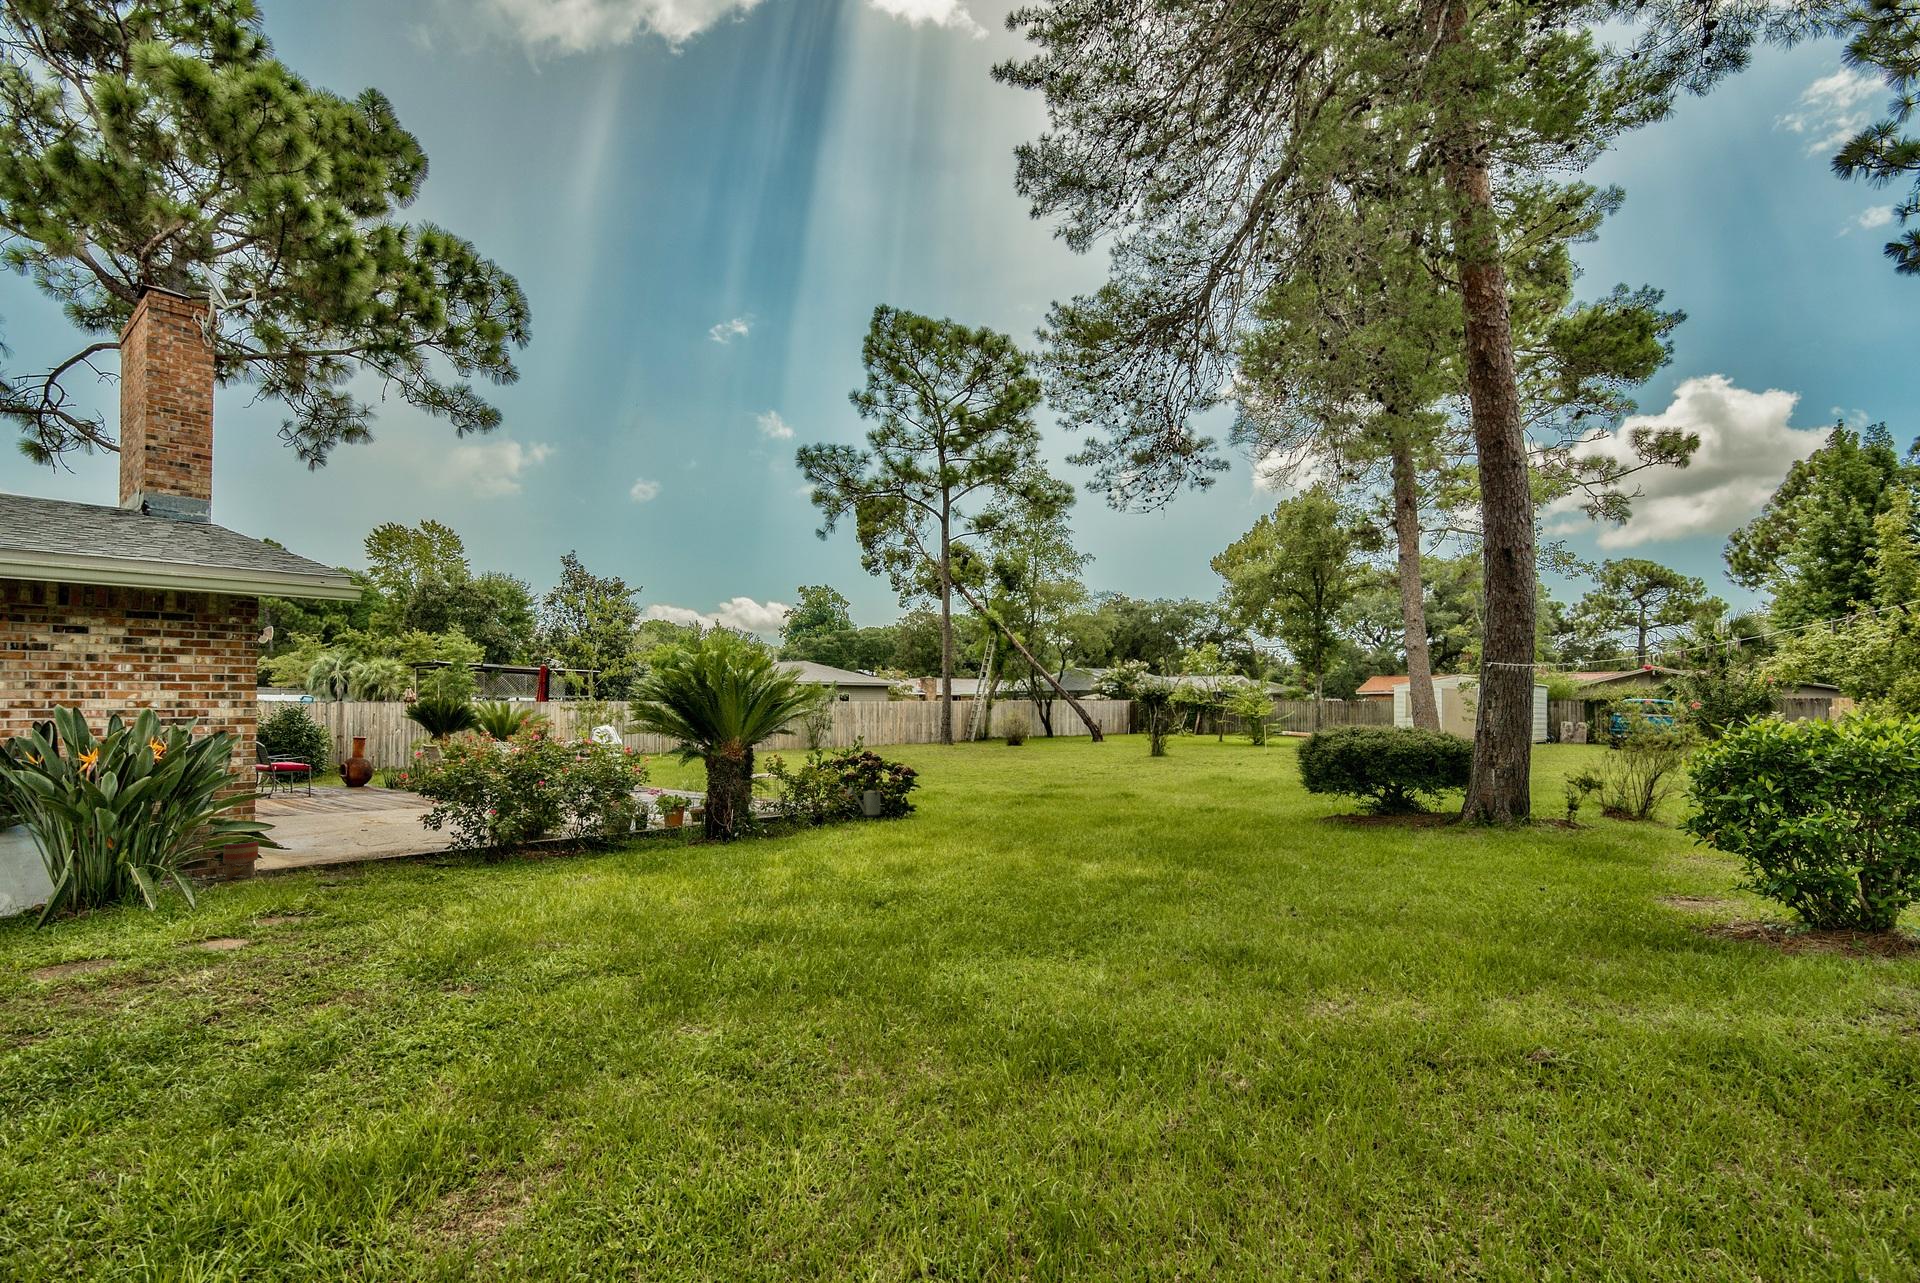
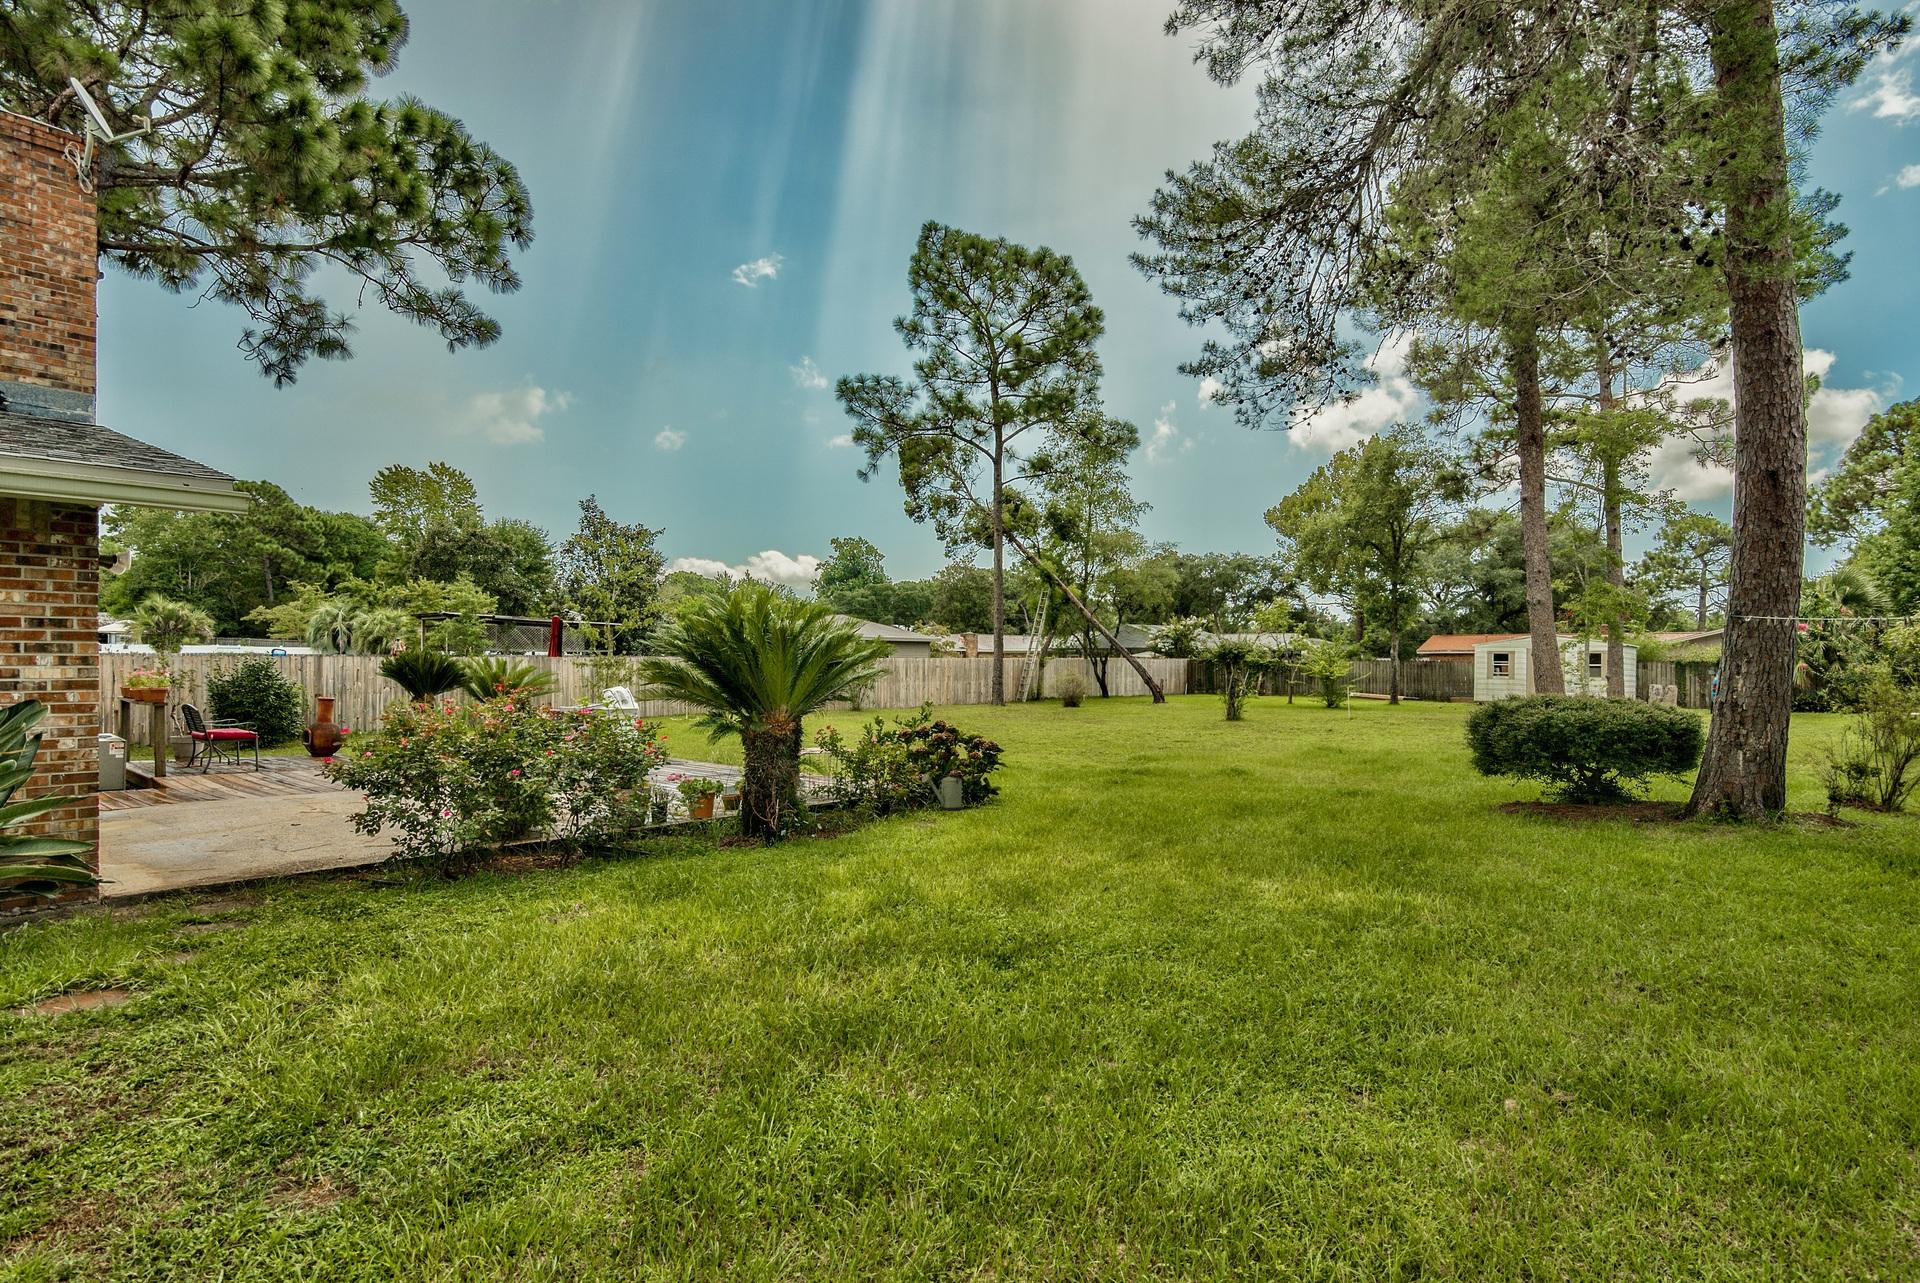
planter: present [223,841,259,881] -> none [115,848,166,906]

